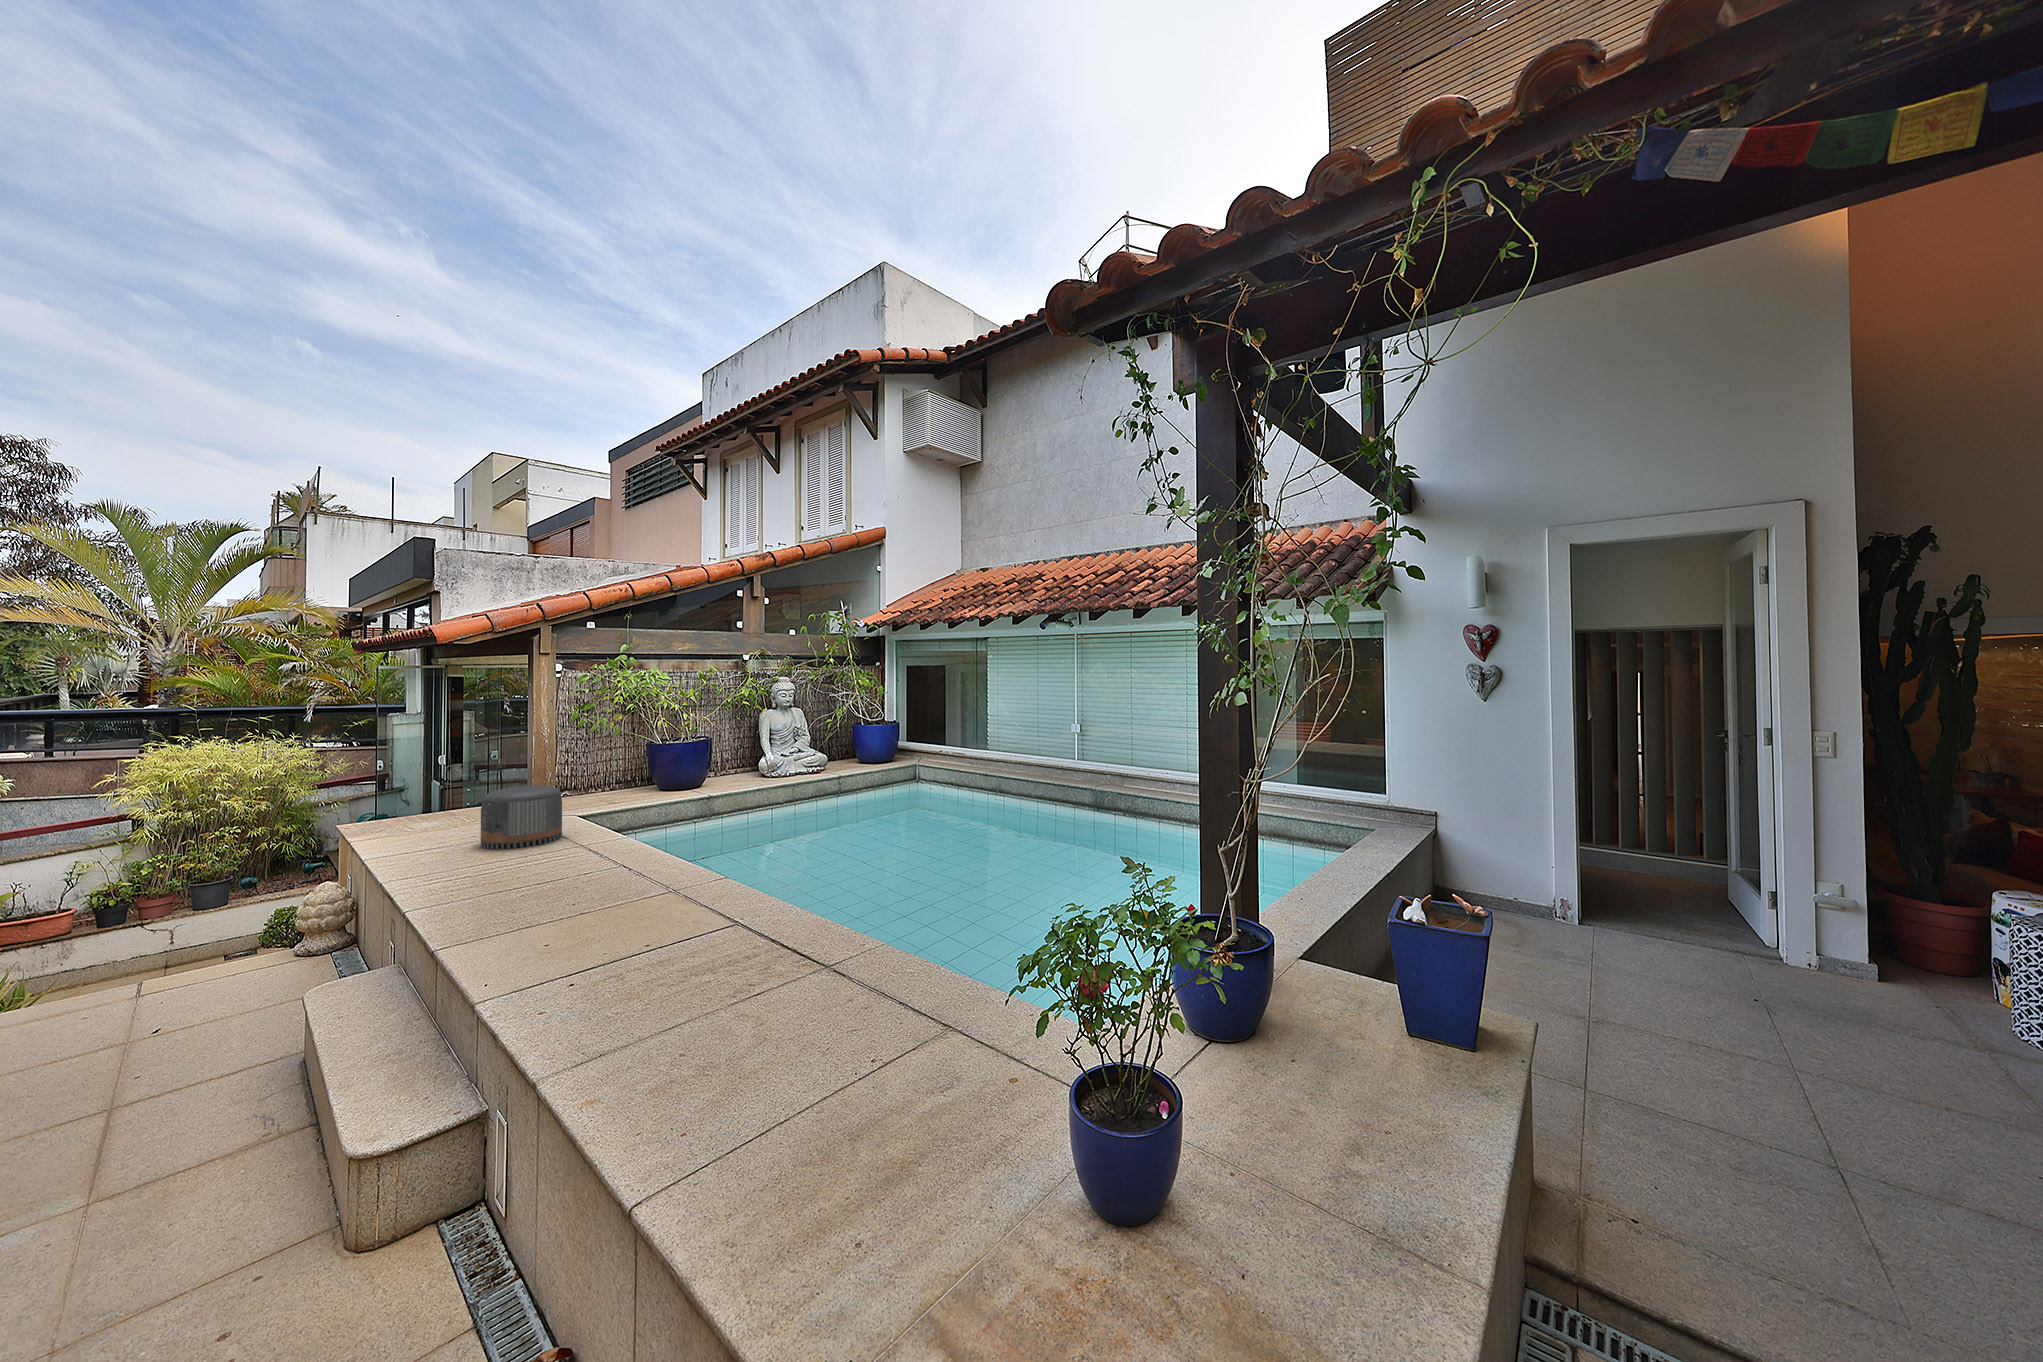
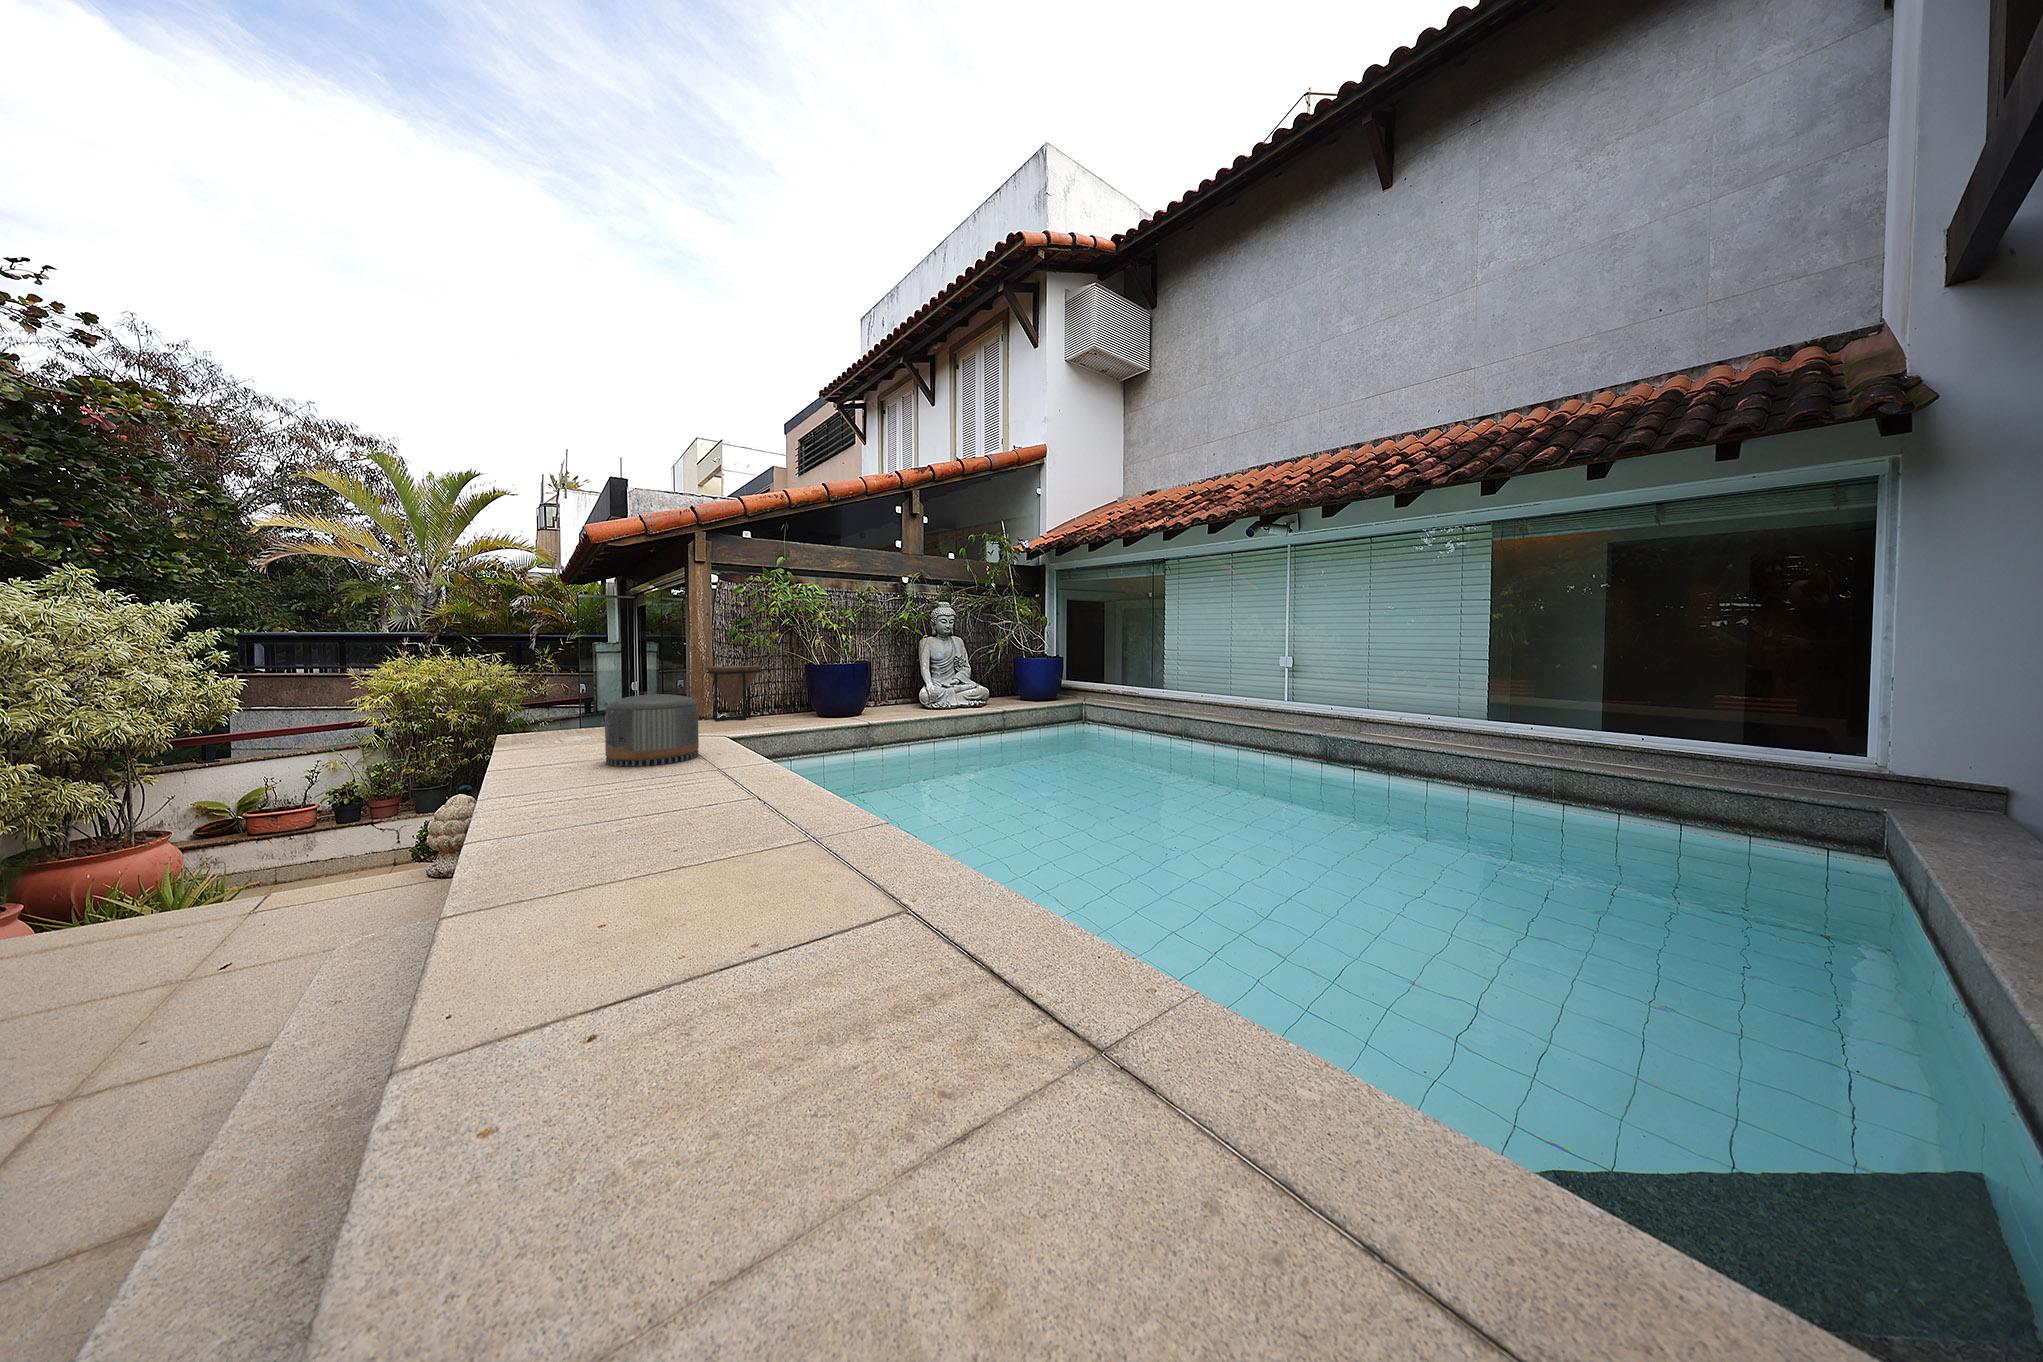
side table: none [546,746,605,800] -> present [706,666,761,721]

